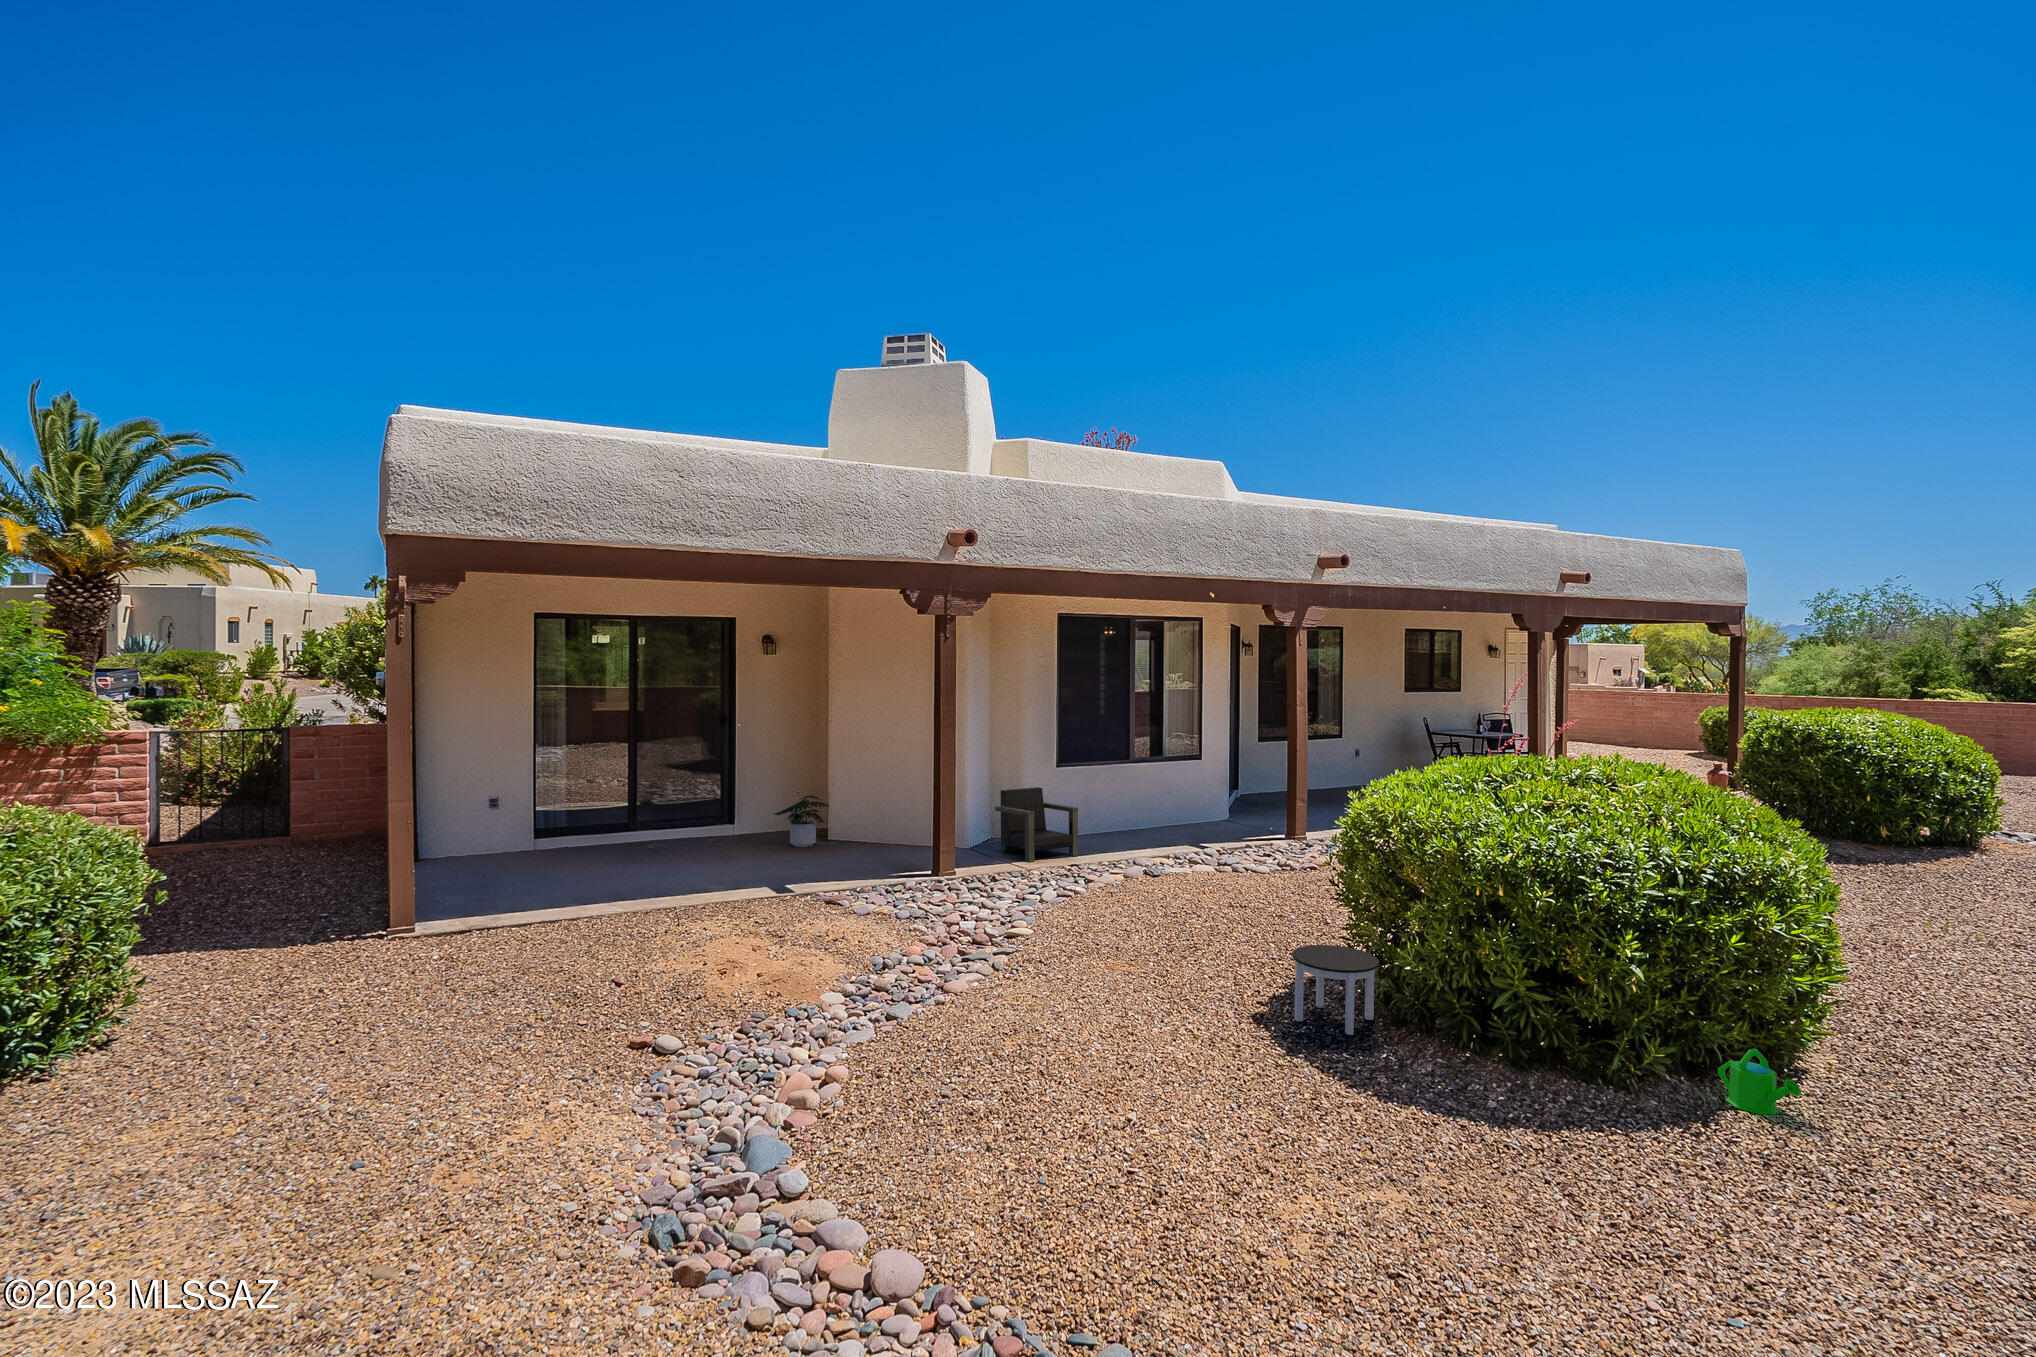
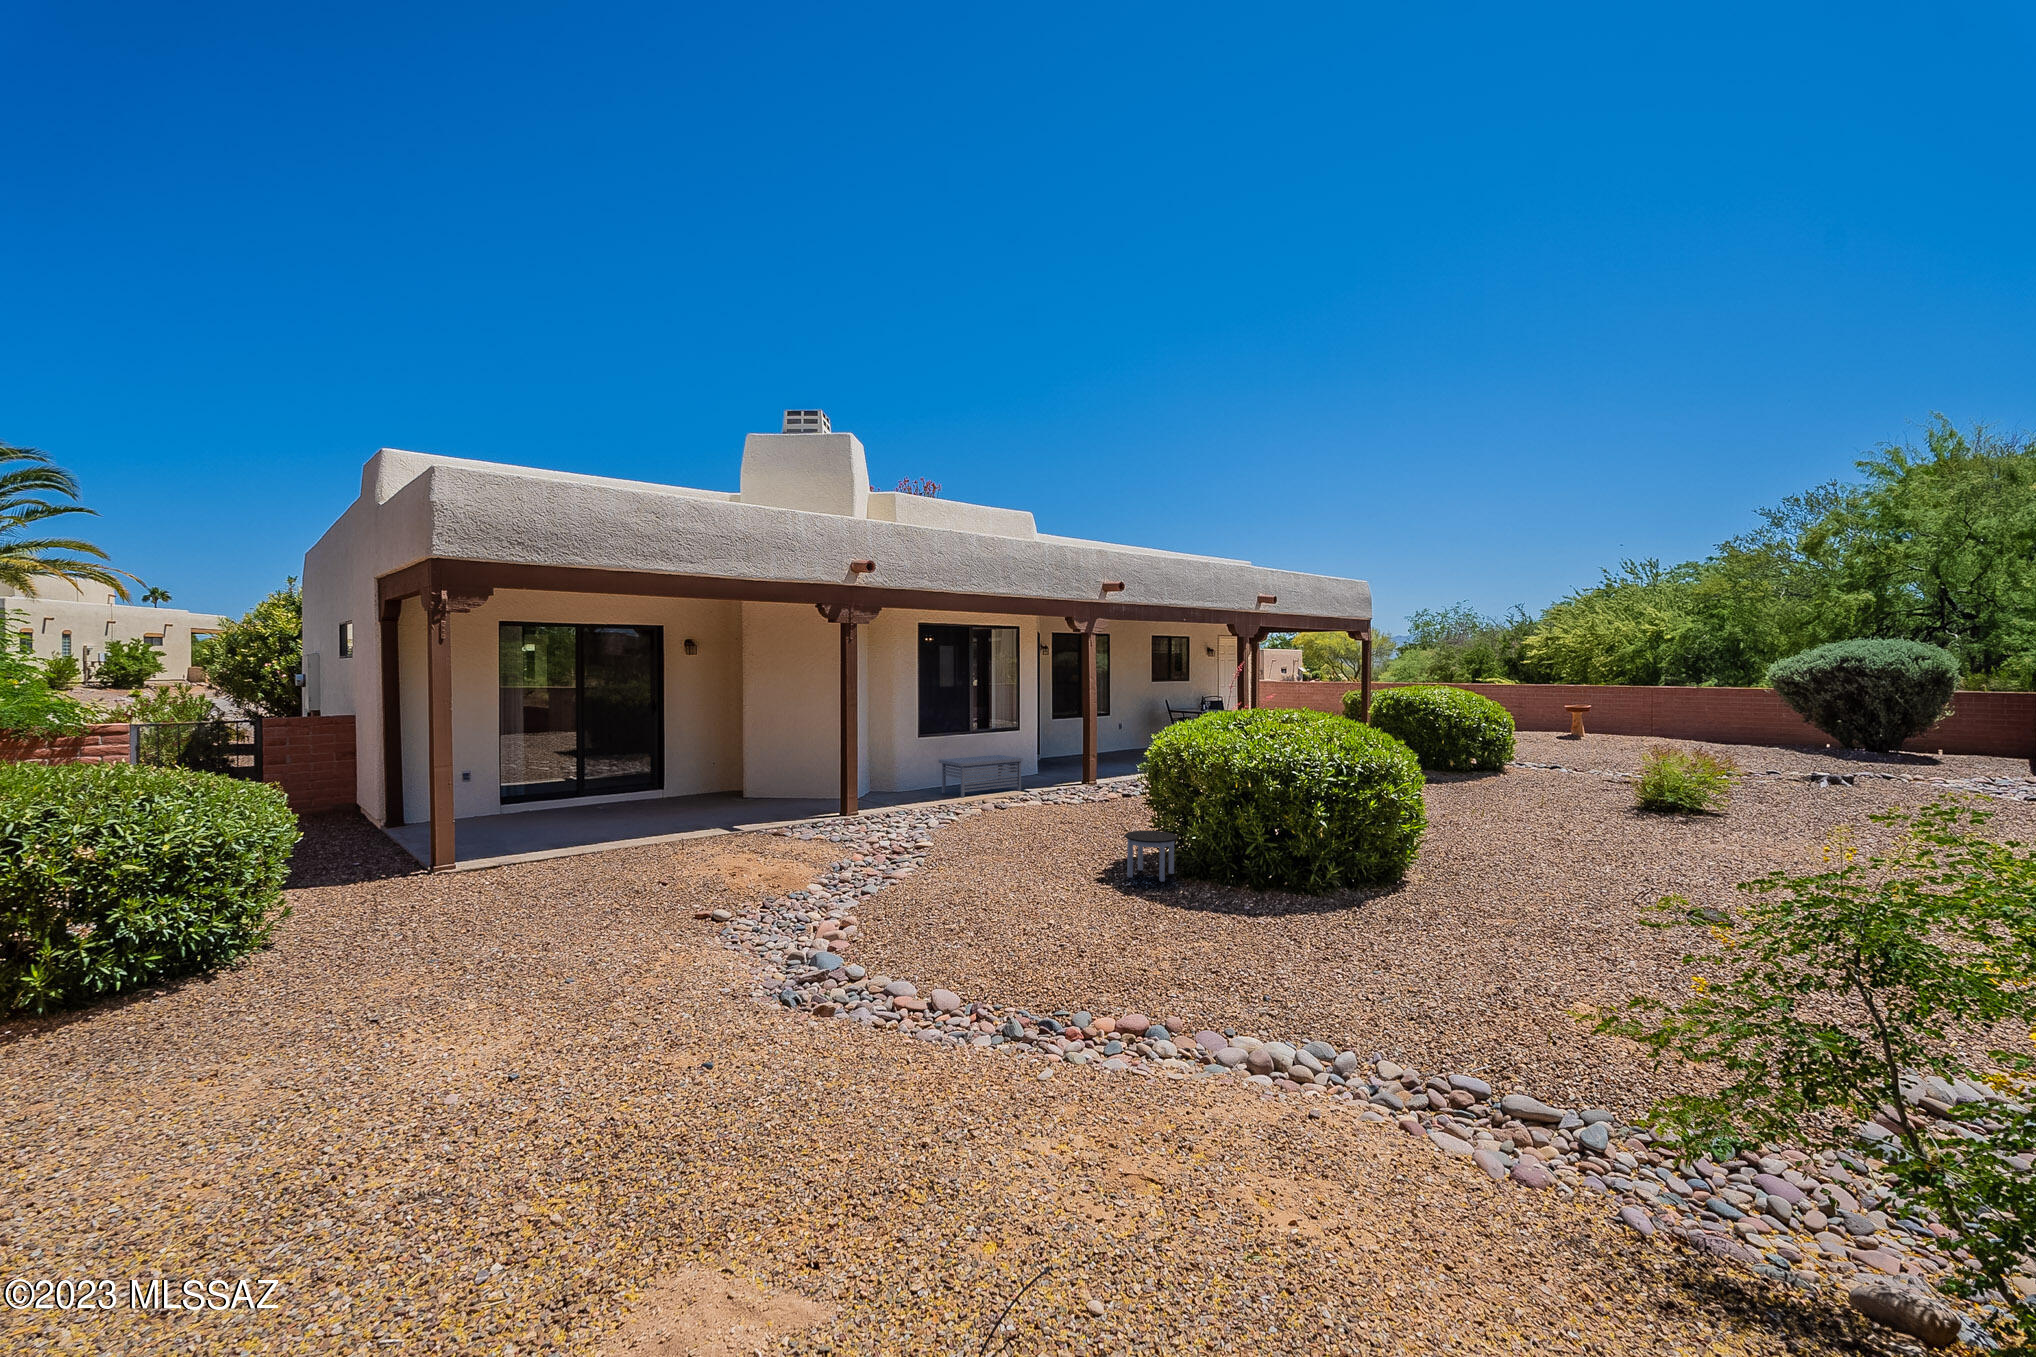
armchair: present [995,787,1078,862] -> none [881,753,944,807]
storage bench: none [1077,792,1194,850] -> present [939,755,1023,797]
potted plant: present [774,795,830,847] -> none [700,766,748,806]
watering can: present [1718,1049,1800,1115] -> none [1365,862,1405,897]

